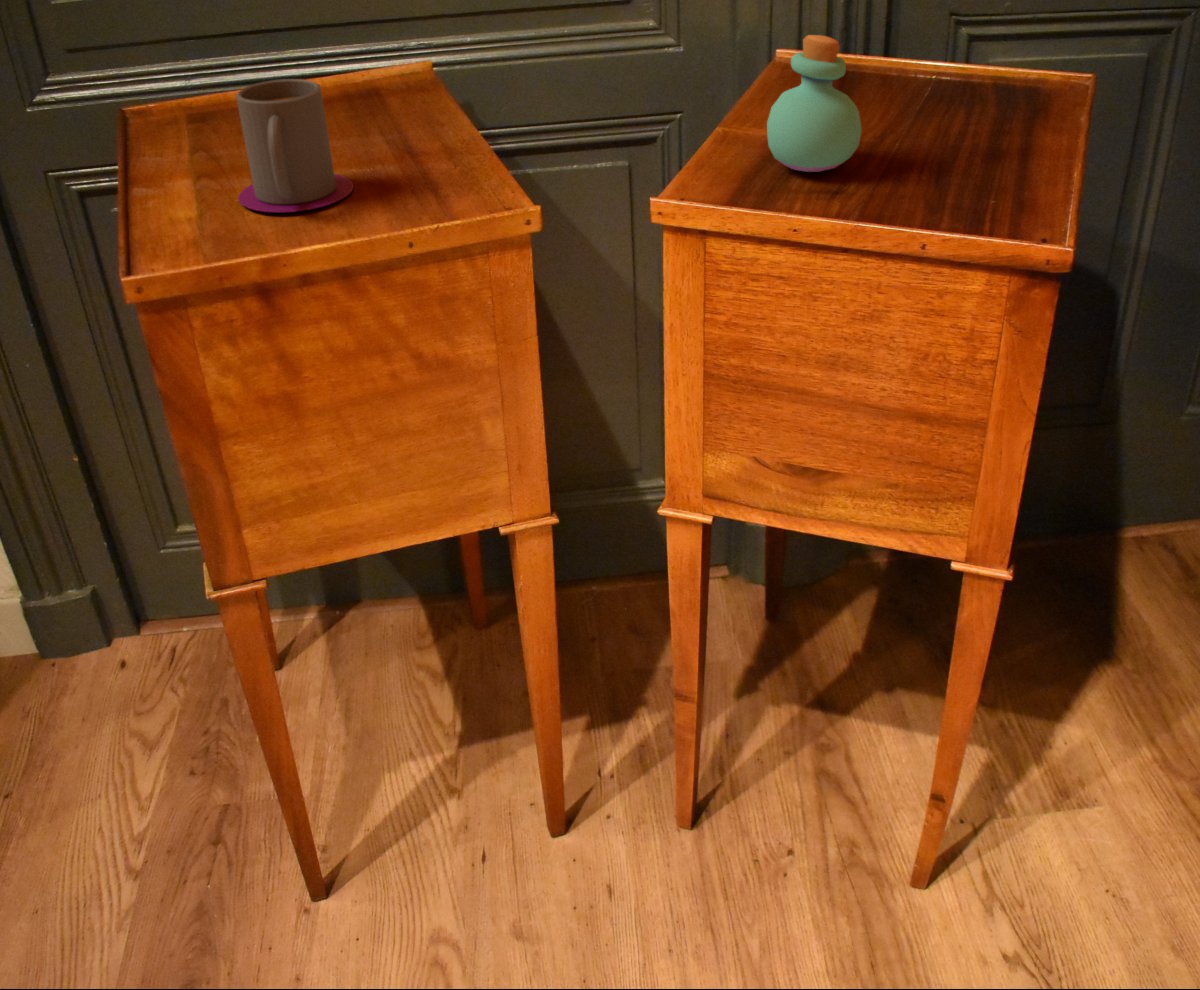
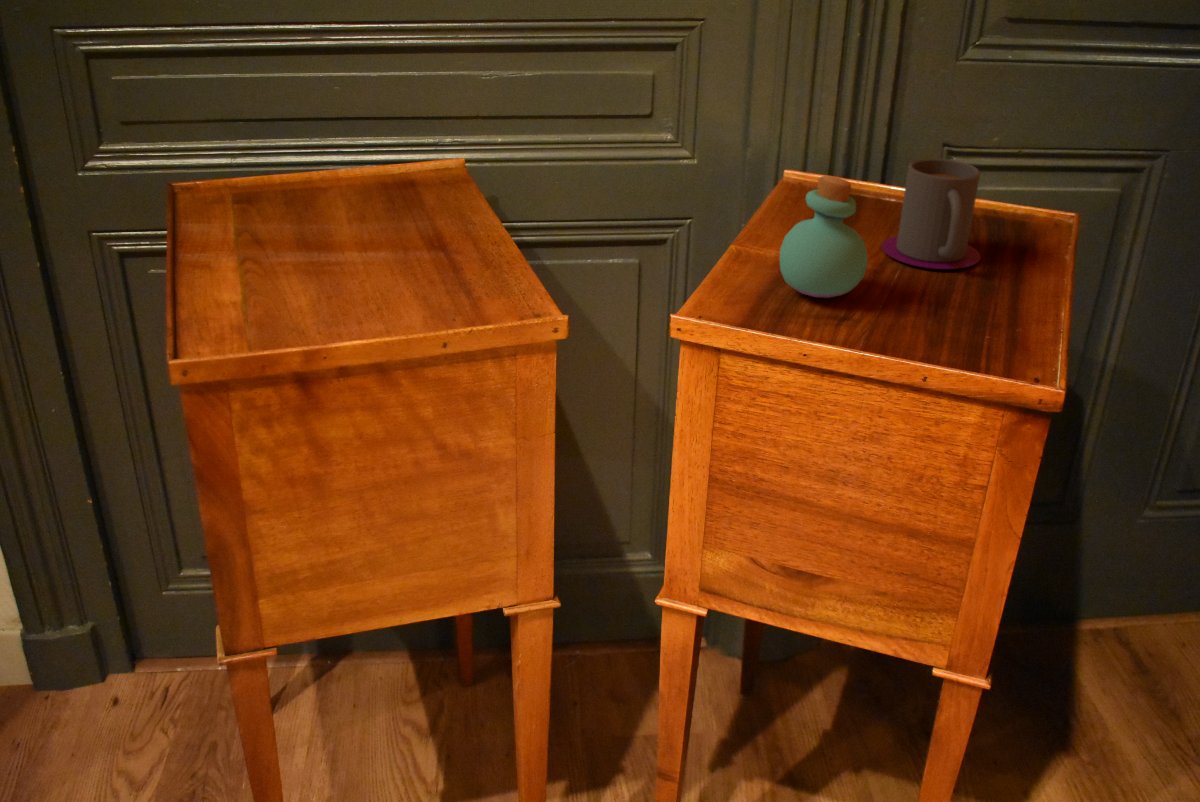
mug: present [236,79,353,212] -> present [882,158,981,269]

